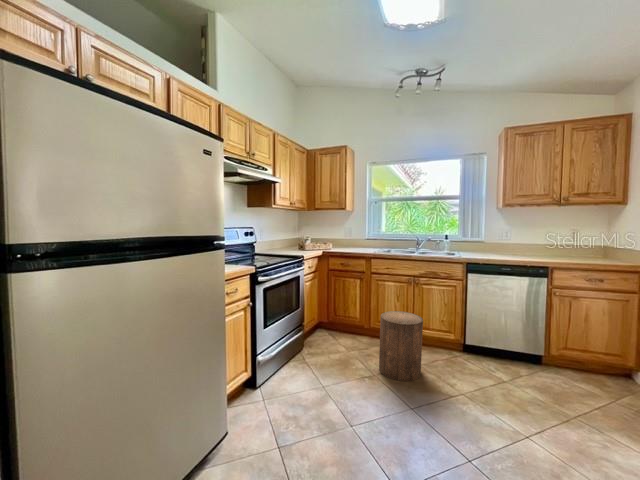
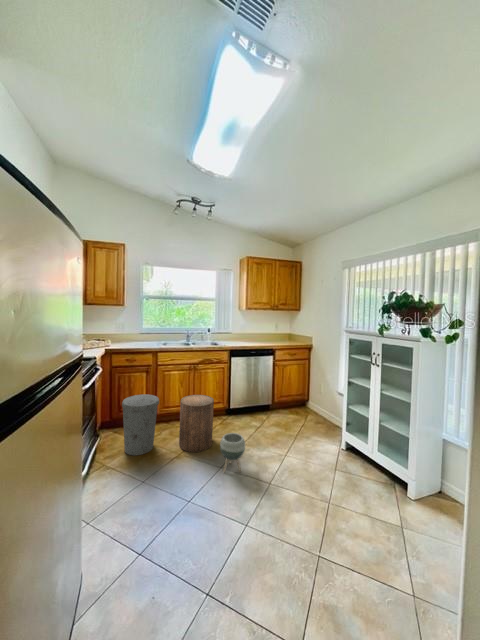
trash can: none [323,300,360,362] -> present [122,394,159,455]
planter: none [409,366,446,423] -> present [220,433,245,472]

